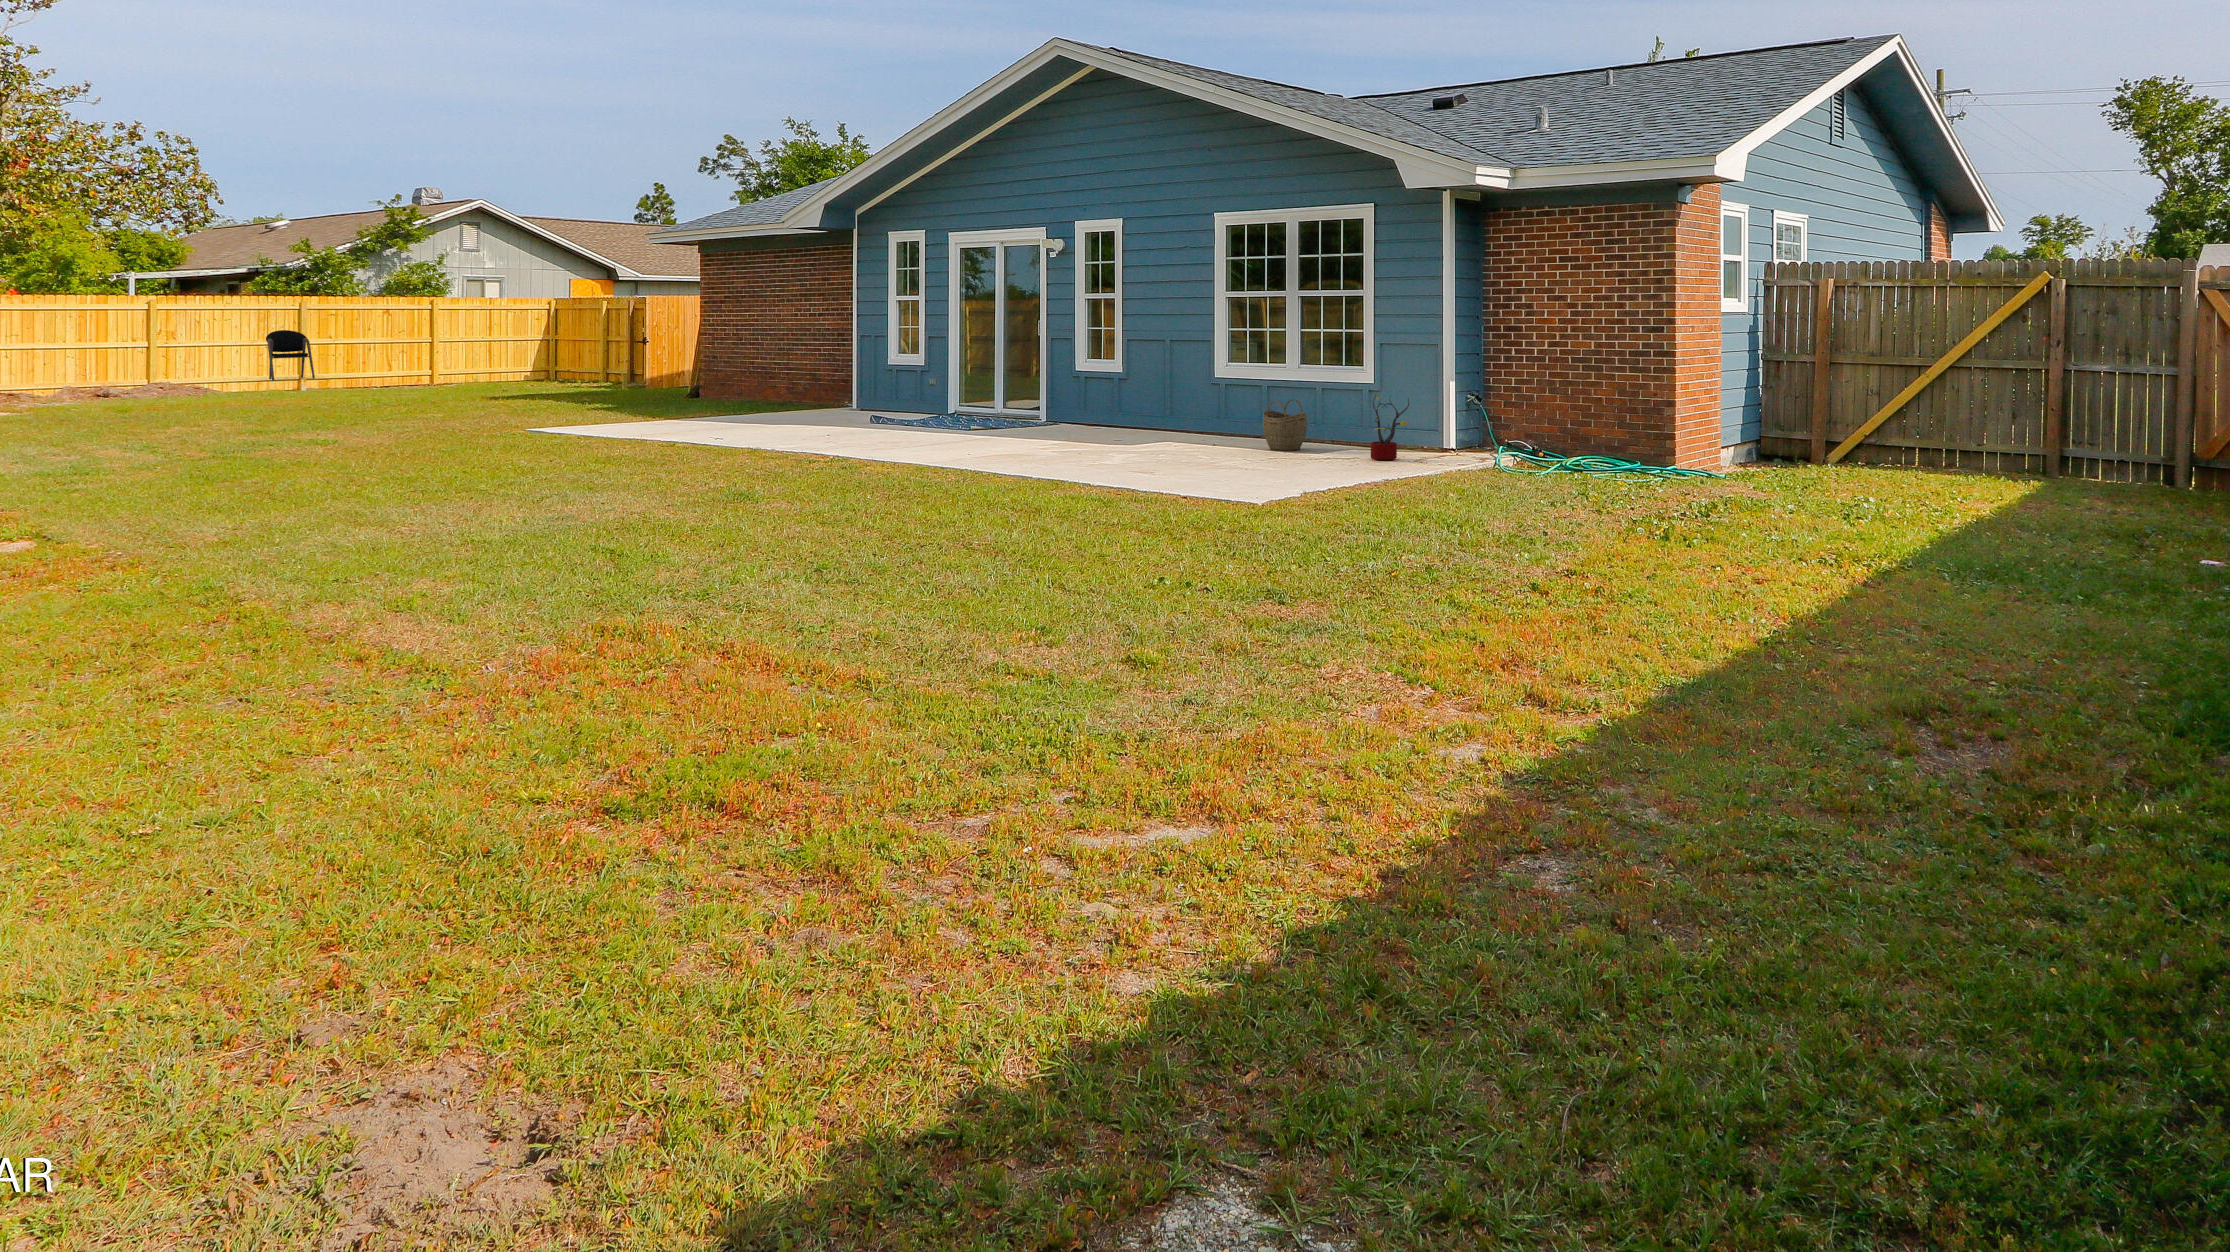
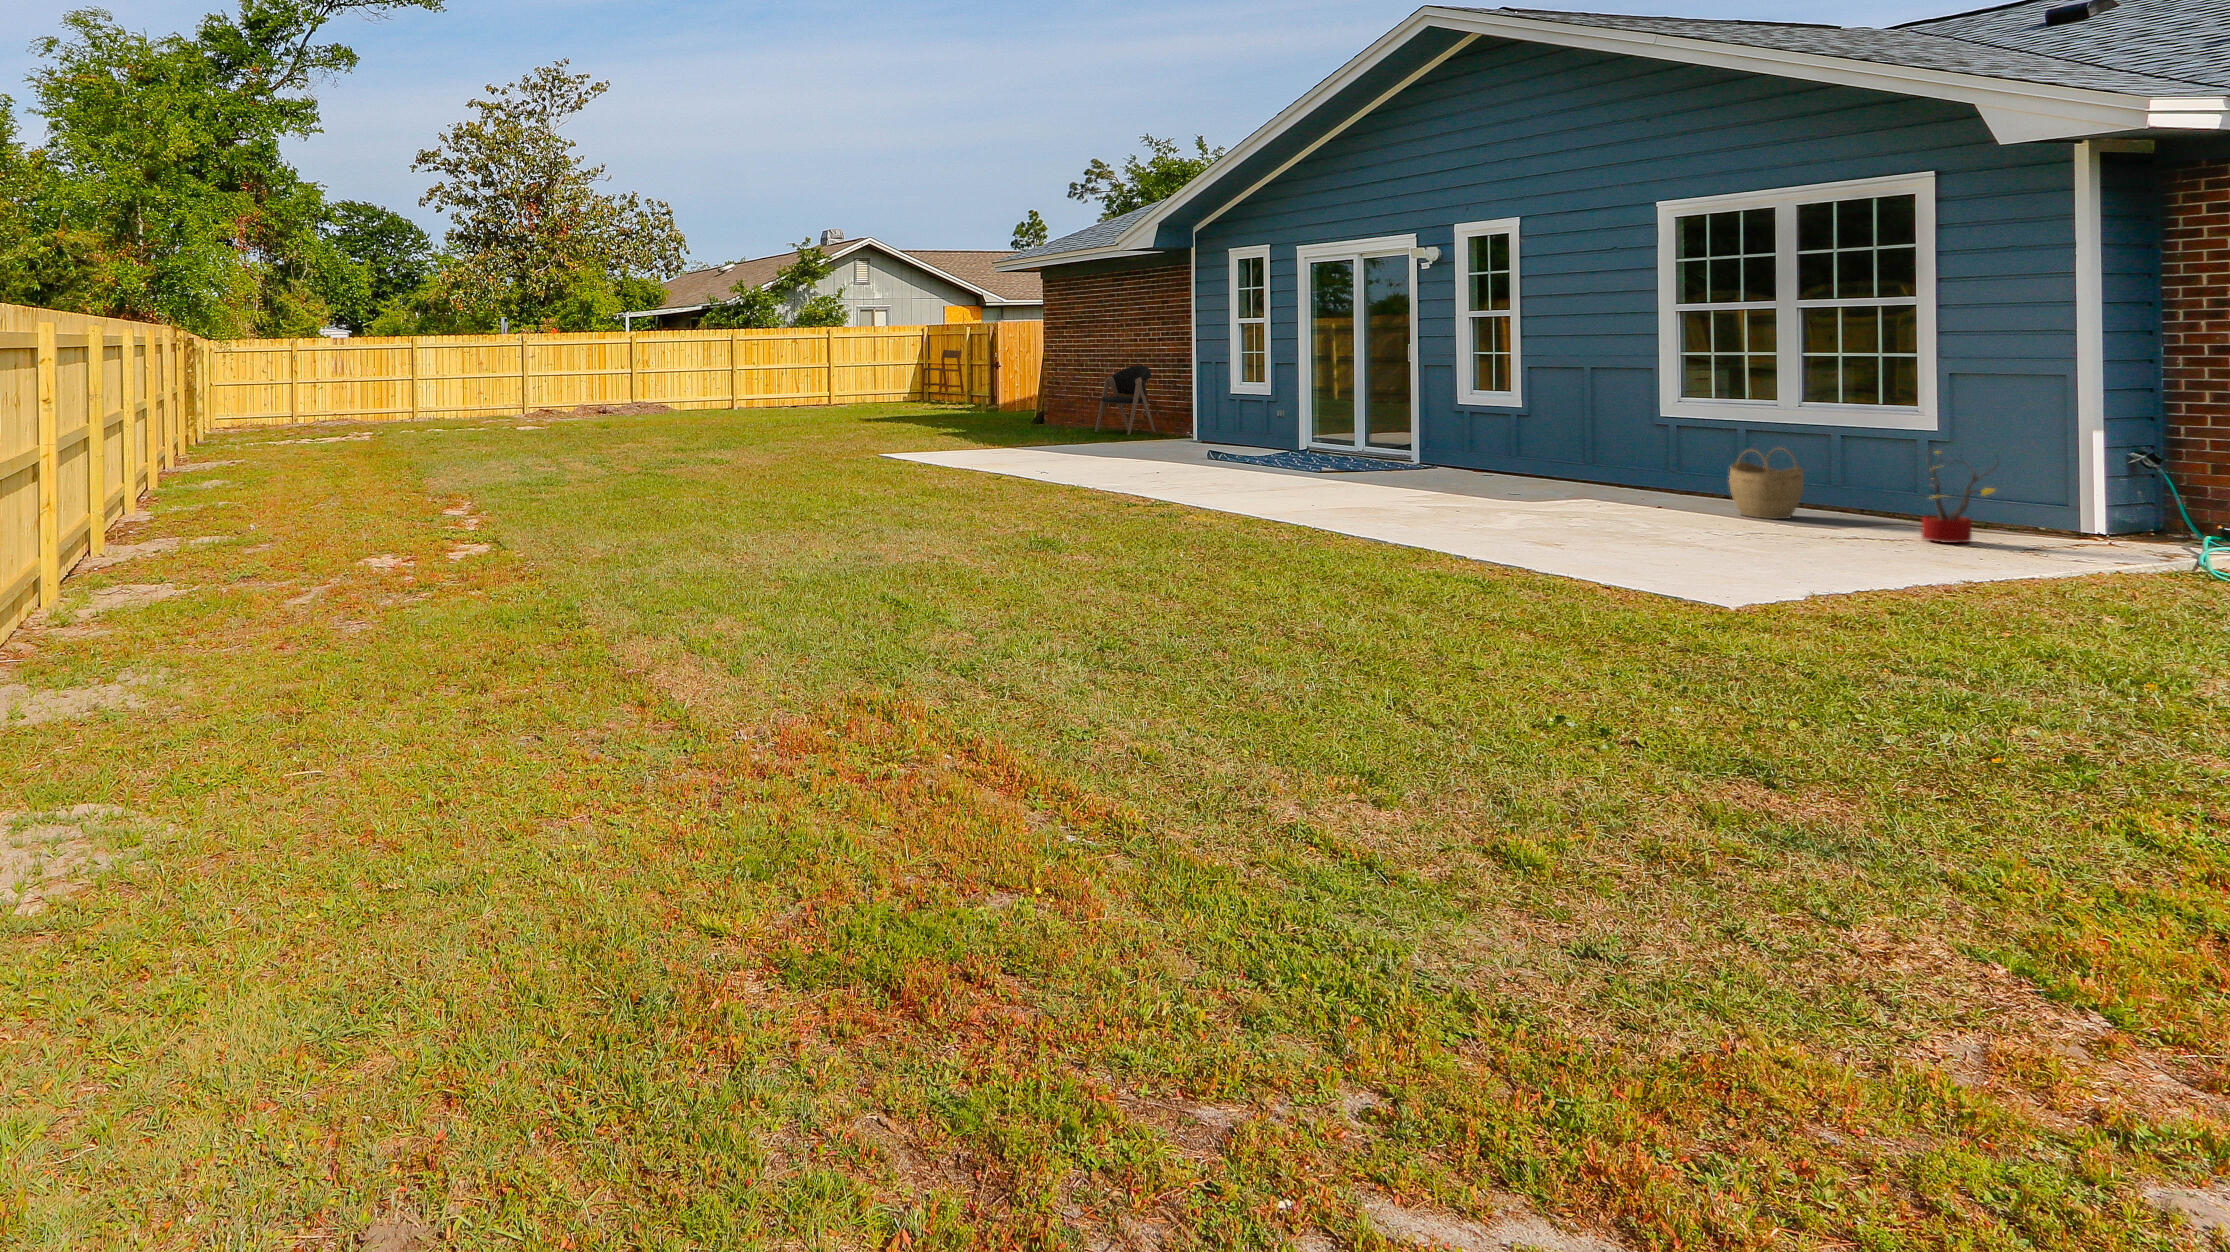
bench: none [552,324,604,372] -> present [921,350,964,395]
chair: present [266,330,315,380] -> present [1095,366,1156,435]

